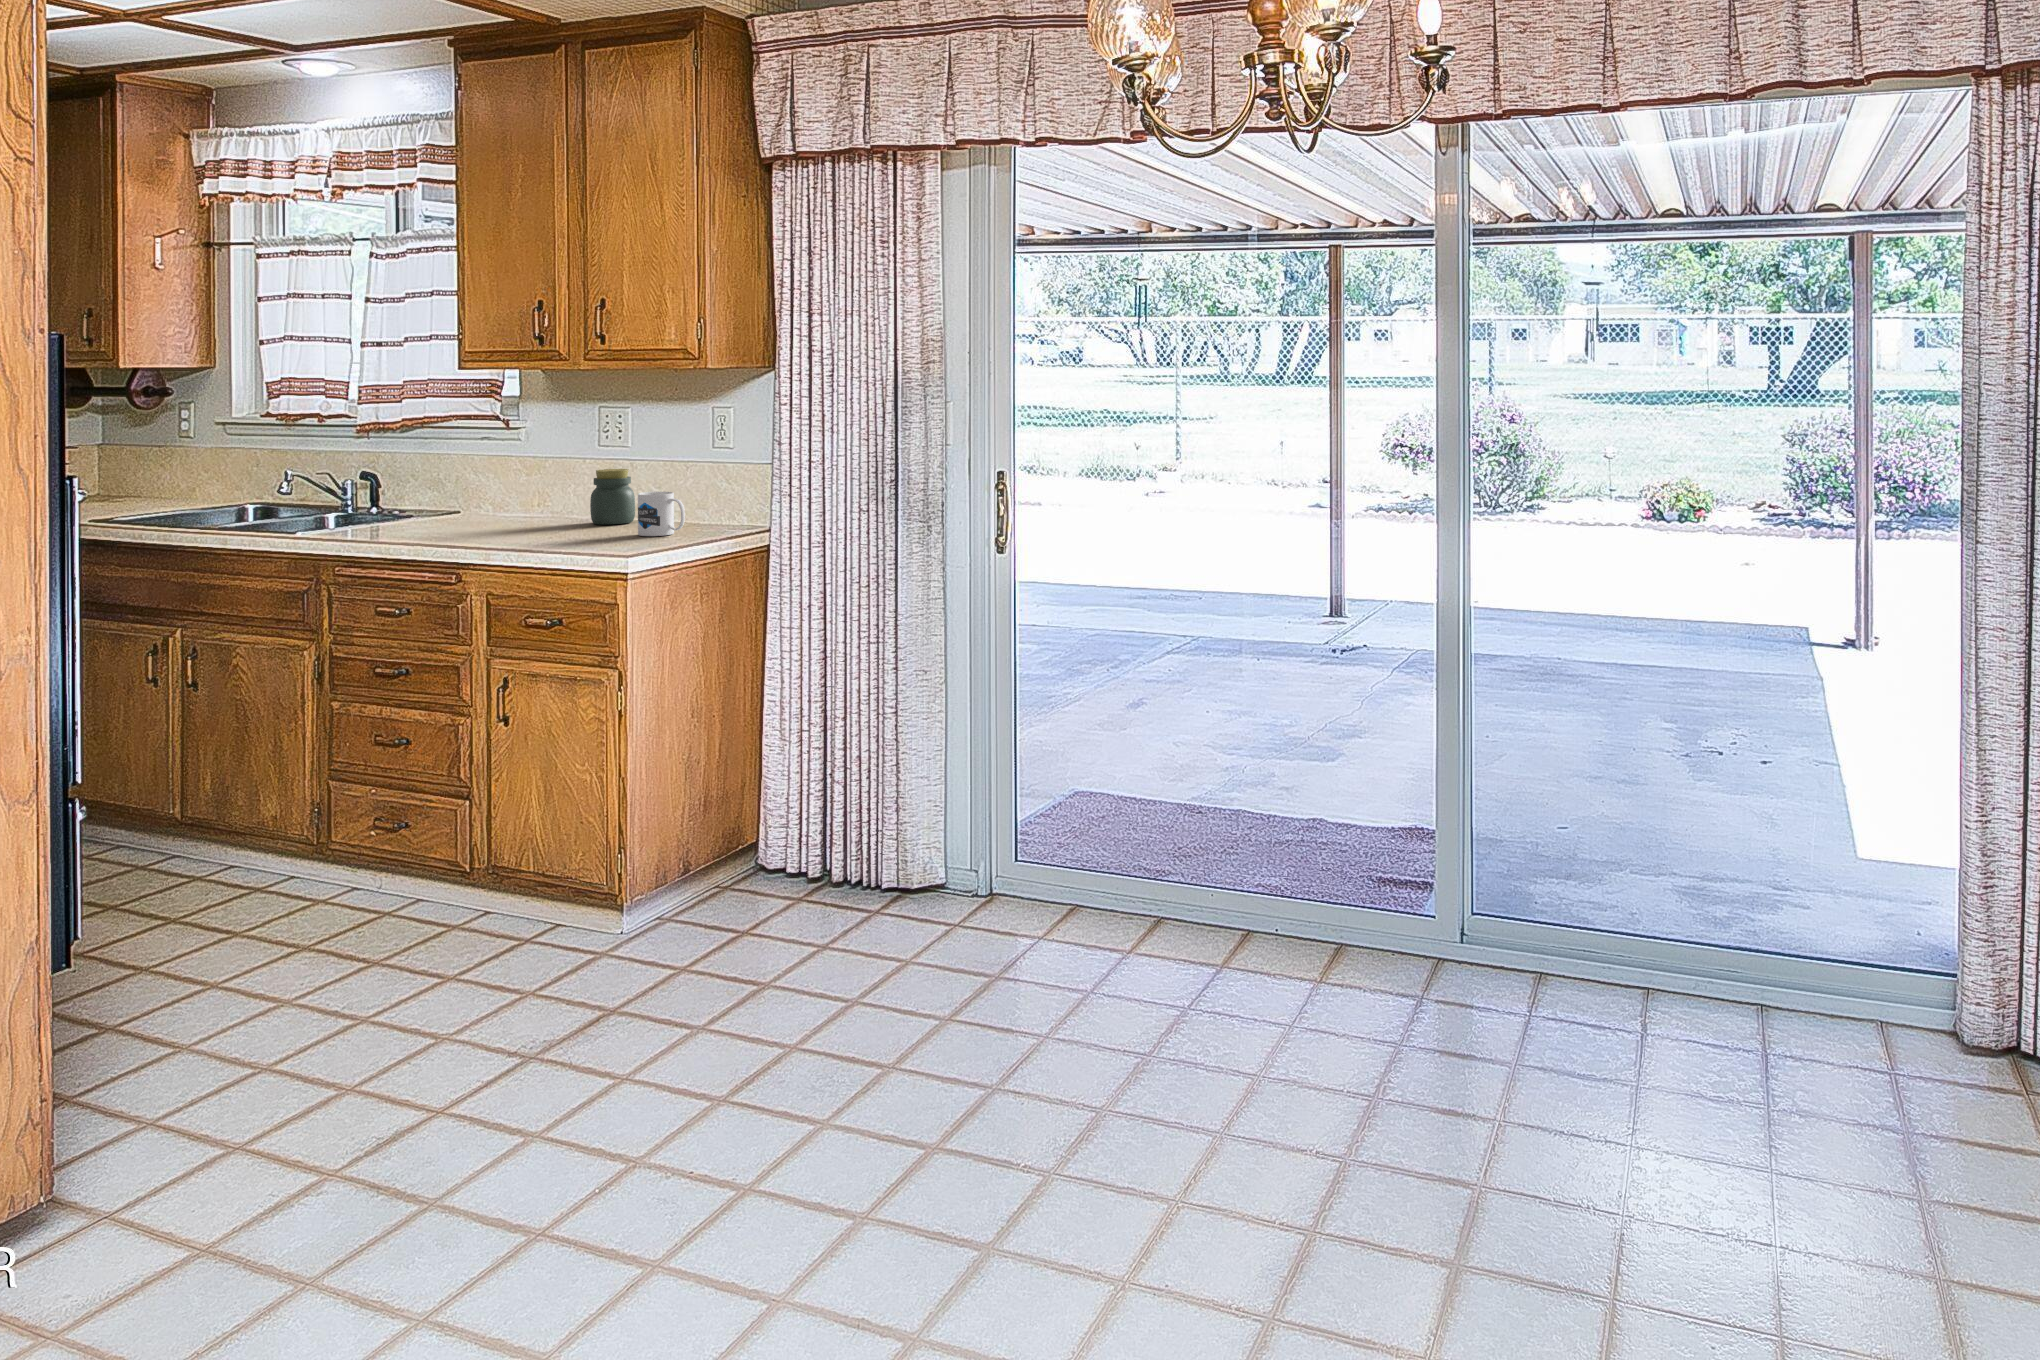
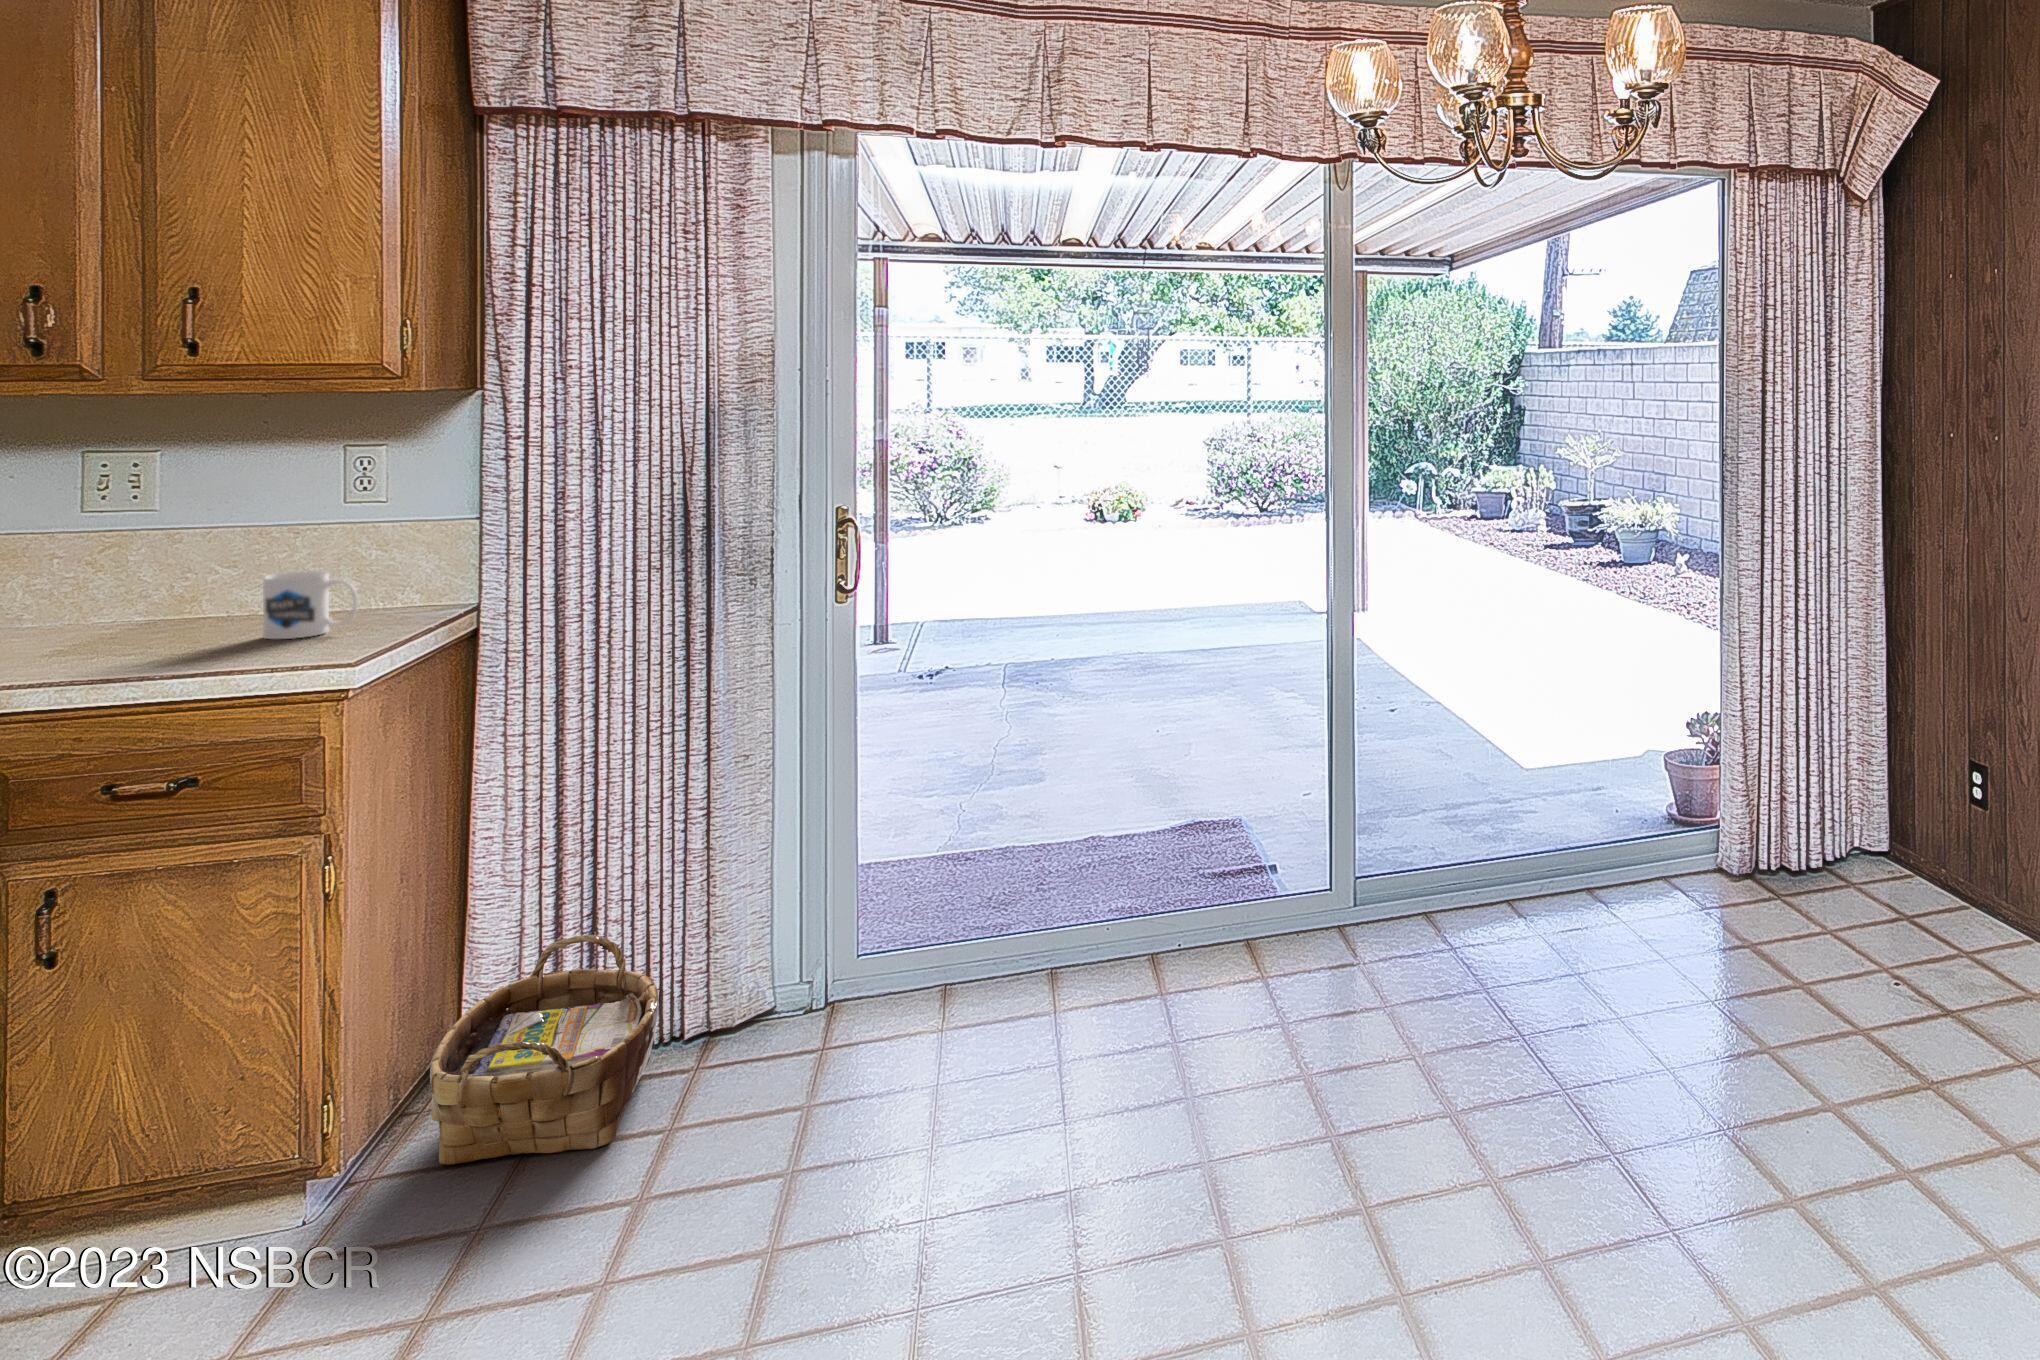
jar: present [590,469,635,525] -> none [97,546,186,634]
woven basket: none [682,783,847,939] -> present [430,934,659,1165]

